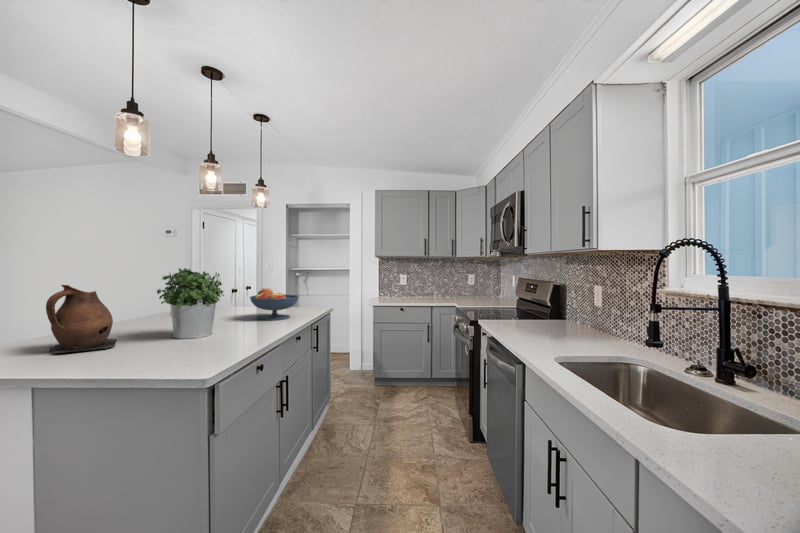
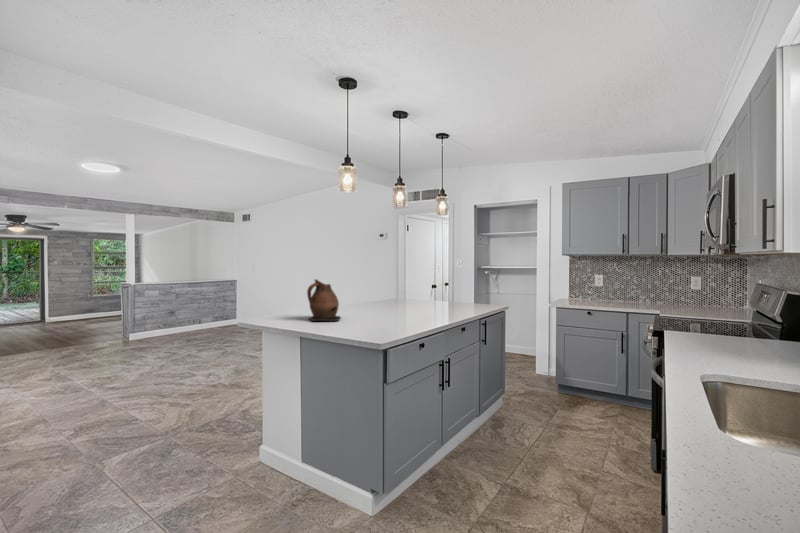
potted plant: present [157,268,224,339] -> none [361,269,404,320]
fruit bowl: present [250,288,299,320] -> none [428,285,468,313]

